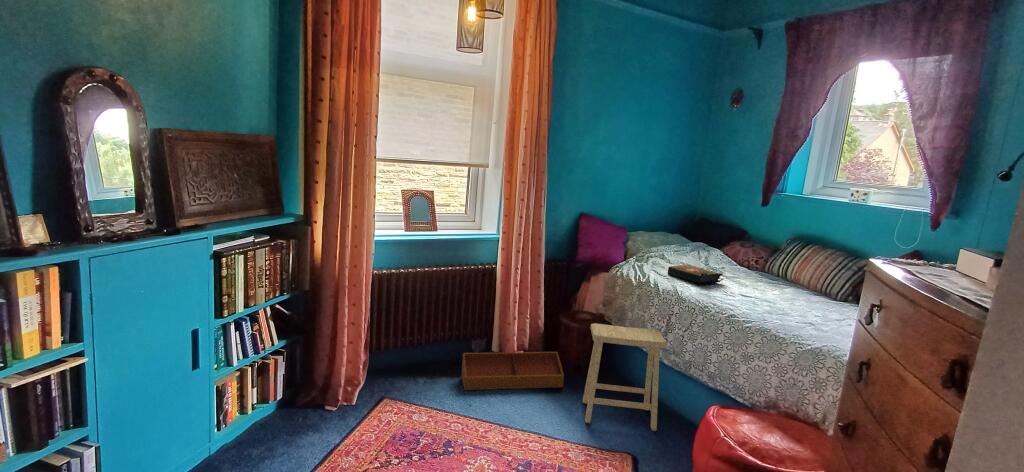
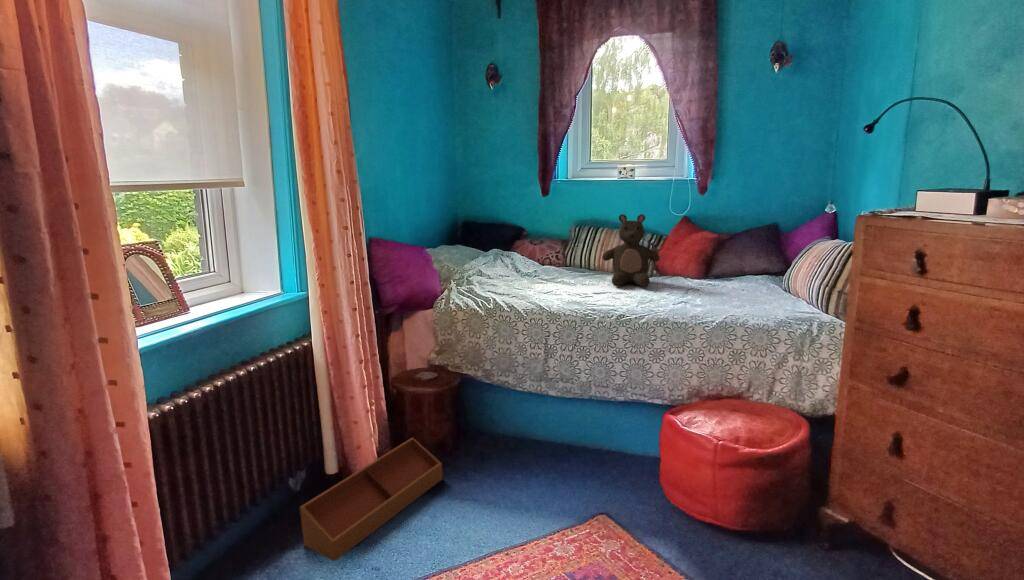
stuffed bear: none [769,231,835,304] -> present [602,214,660,287]
book: present [668,265,724,284] -> none [509,275,566,295]
footstool: present [583,323,666,431] -> none [481,360,580,506]

